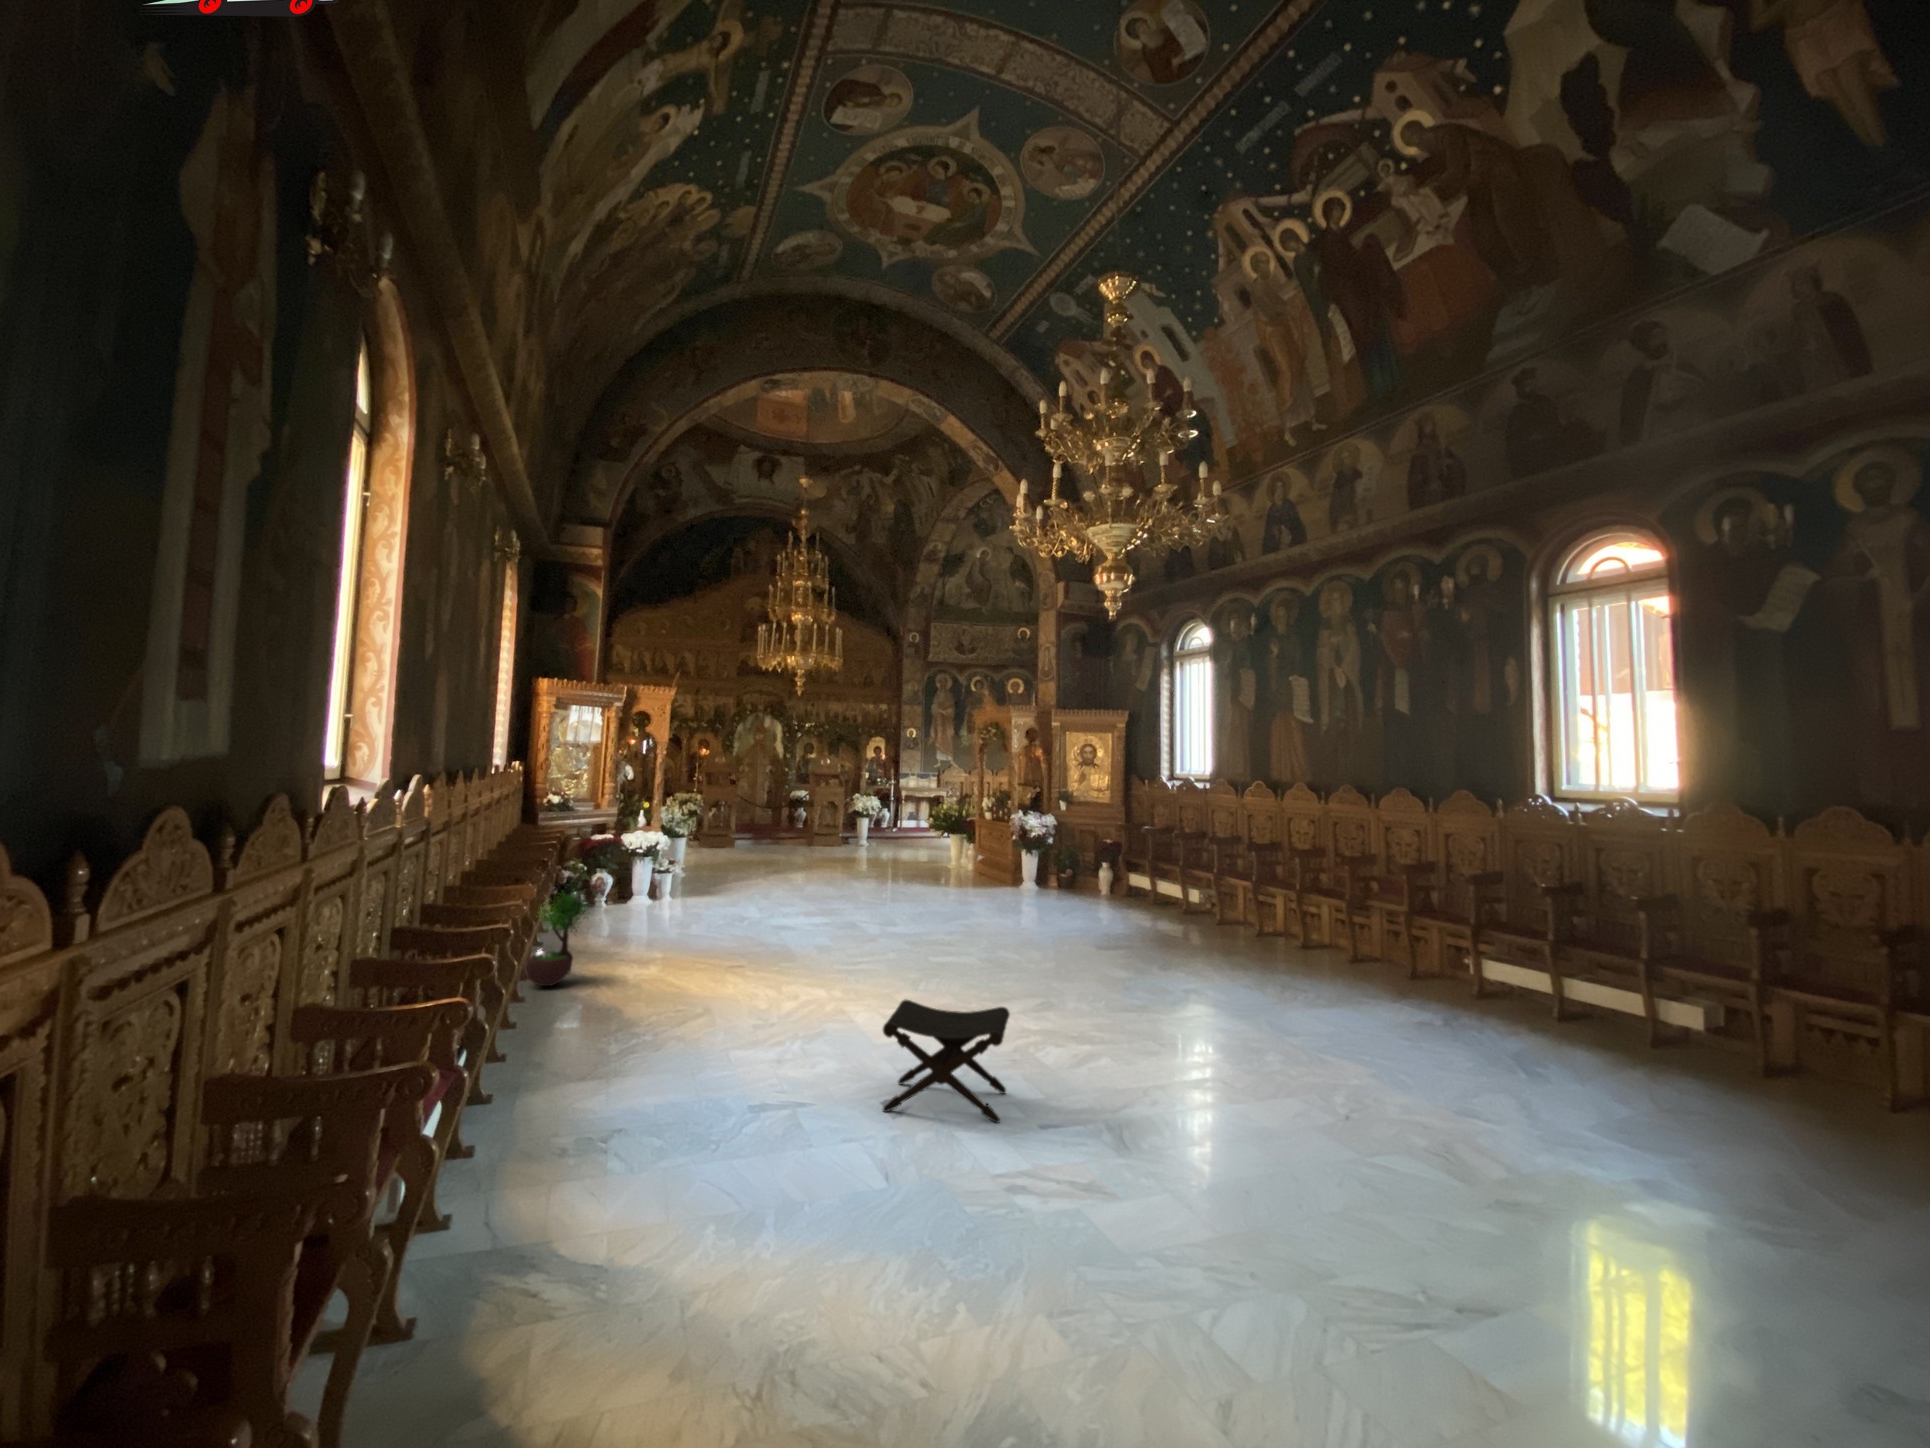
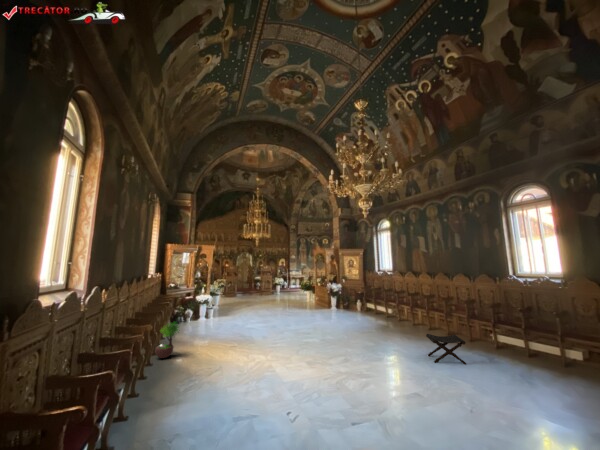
footstool: present [883,999,1010,1123] -> present [426,334,466,364]

